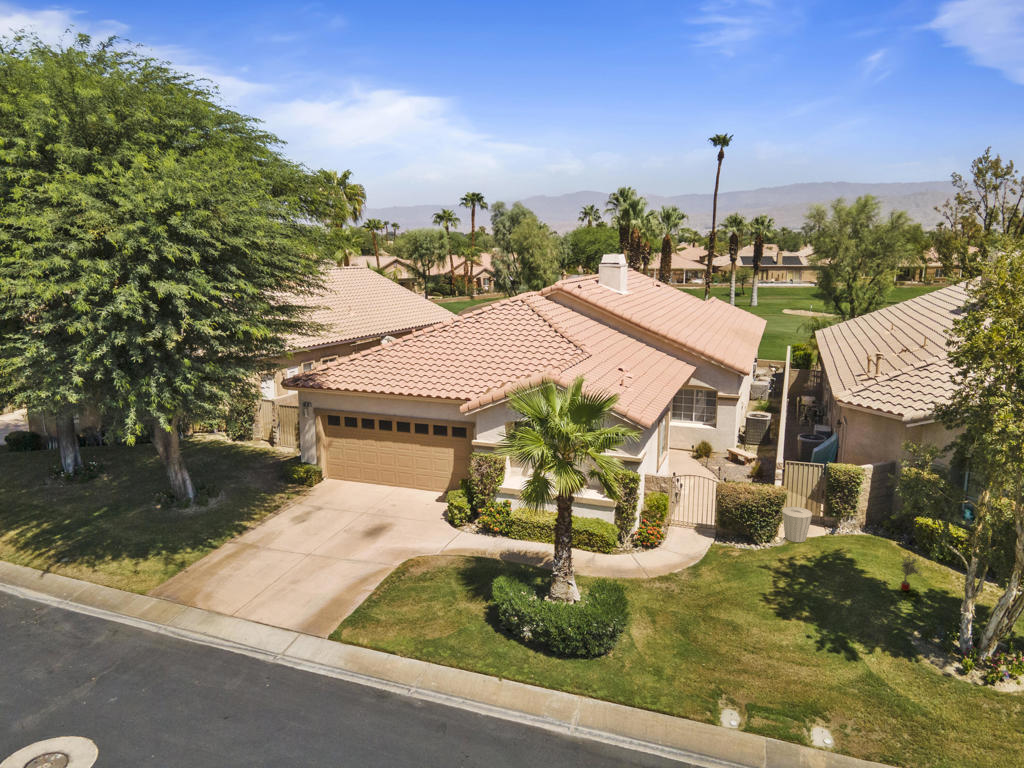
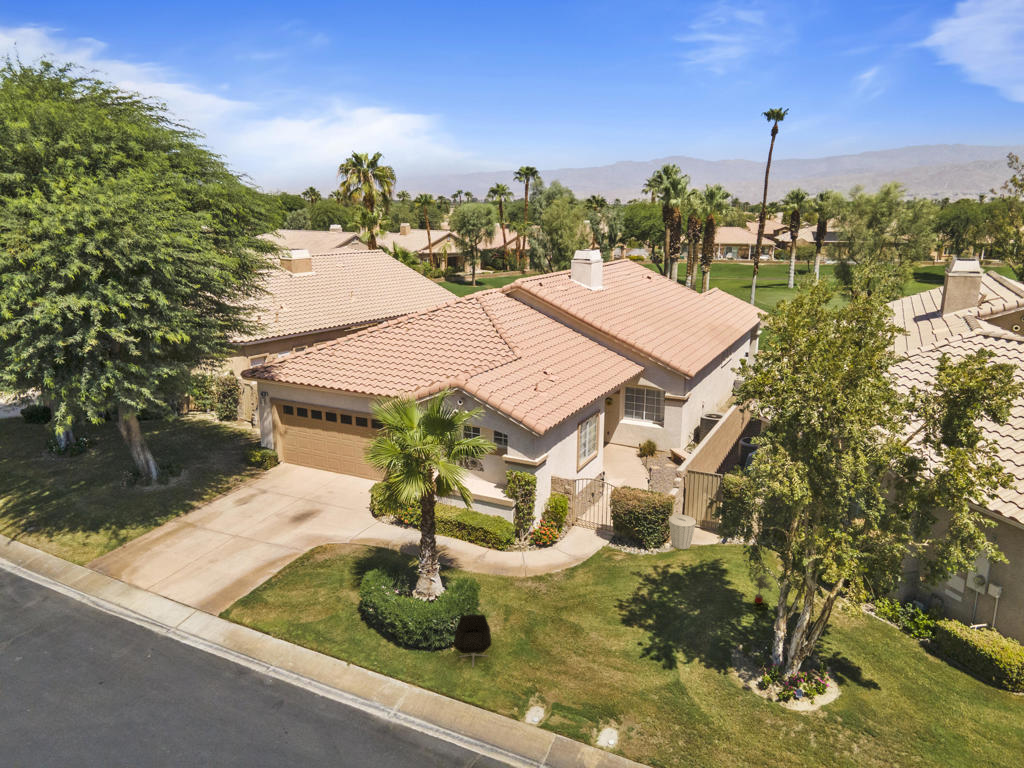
lounge chair: none [613,616,659,673] -> present [453,615,491,667]

